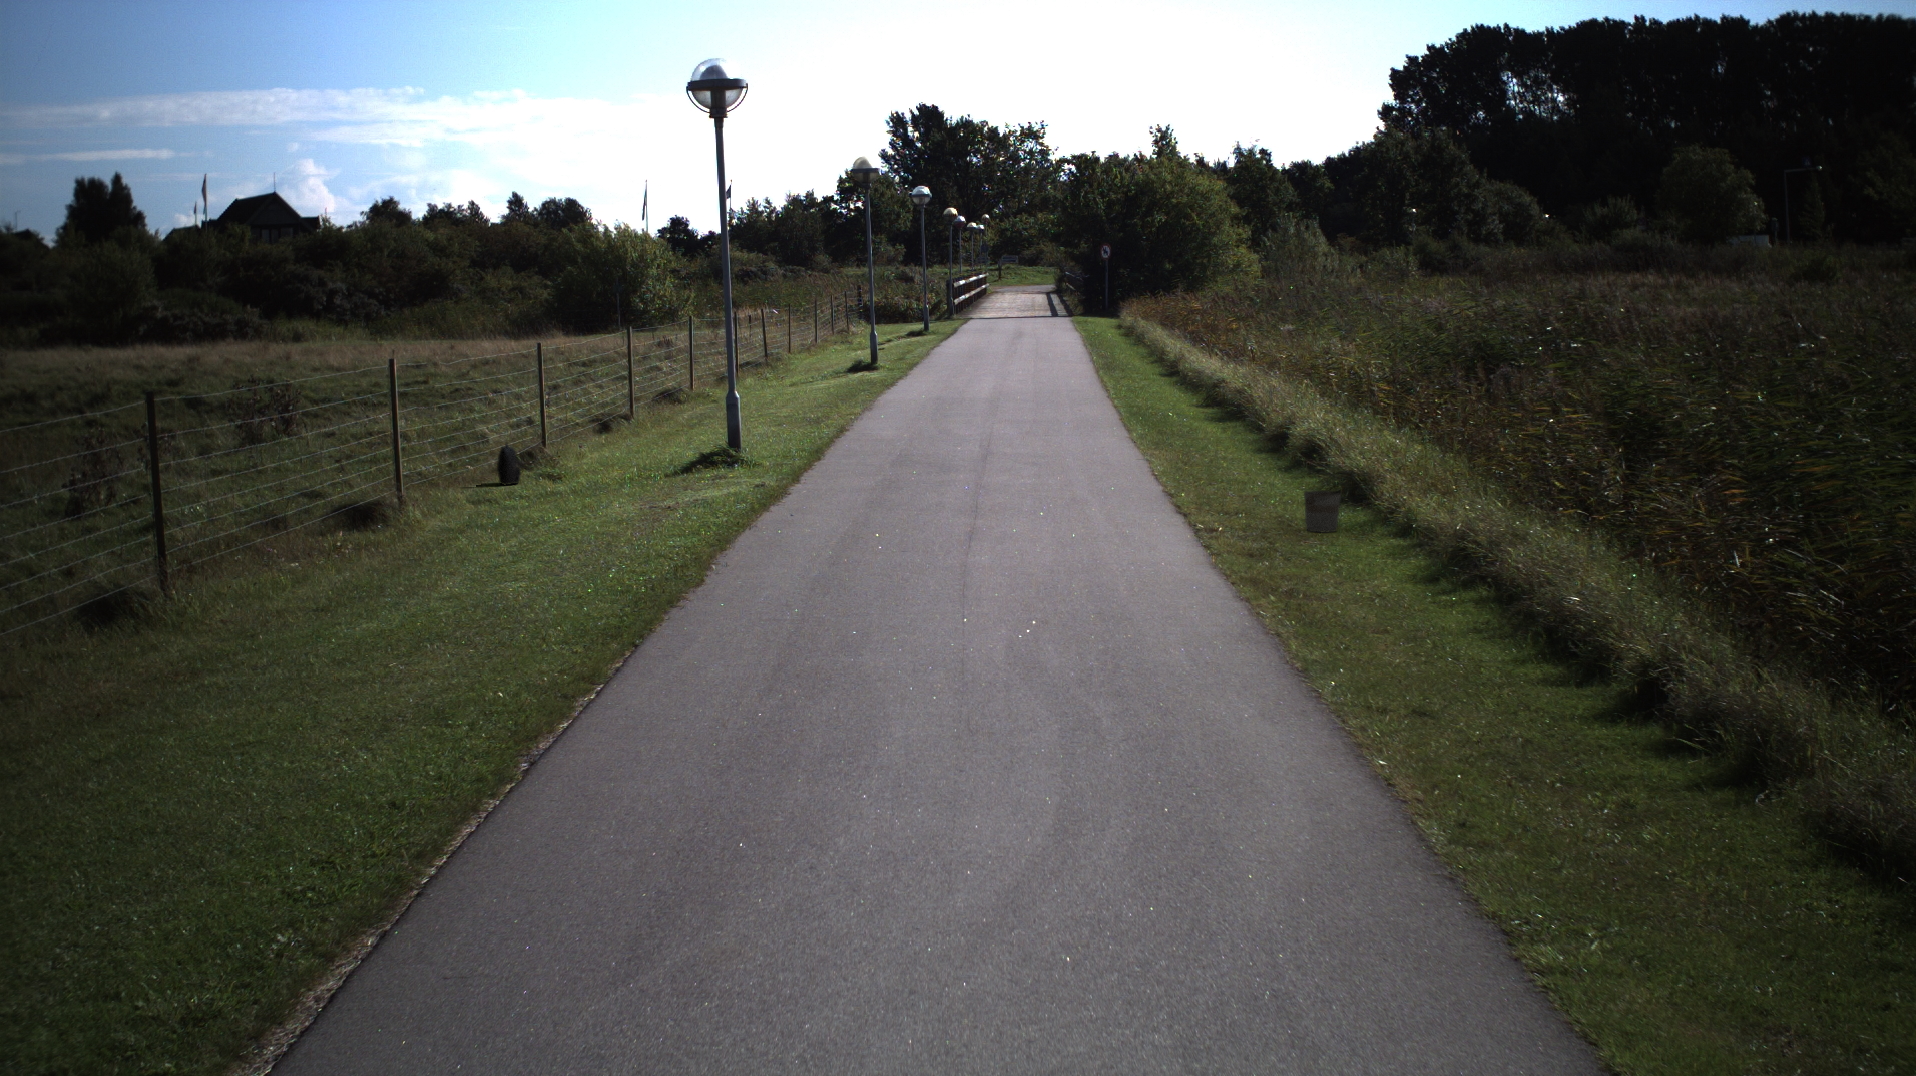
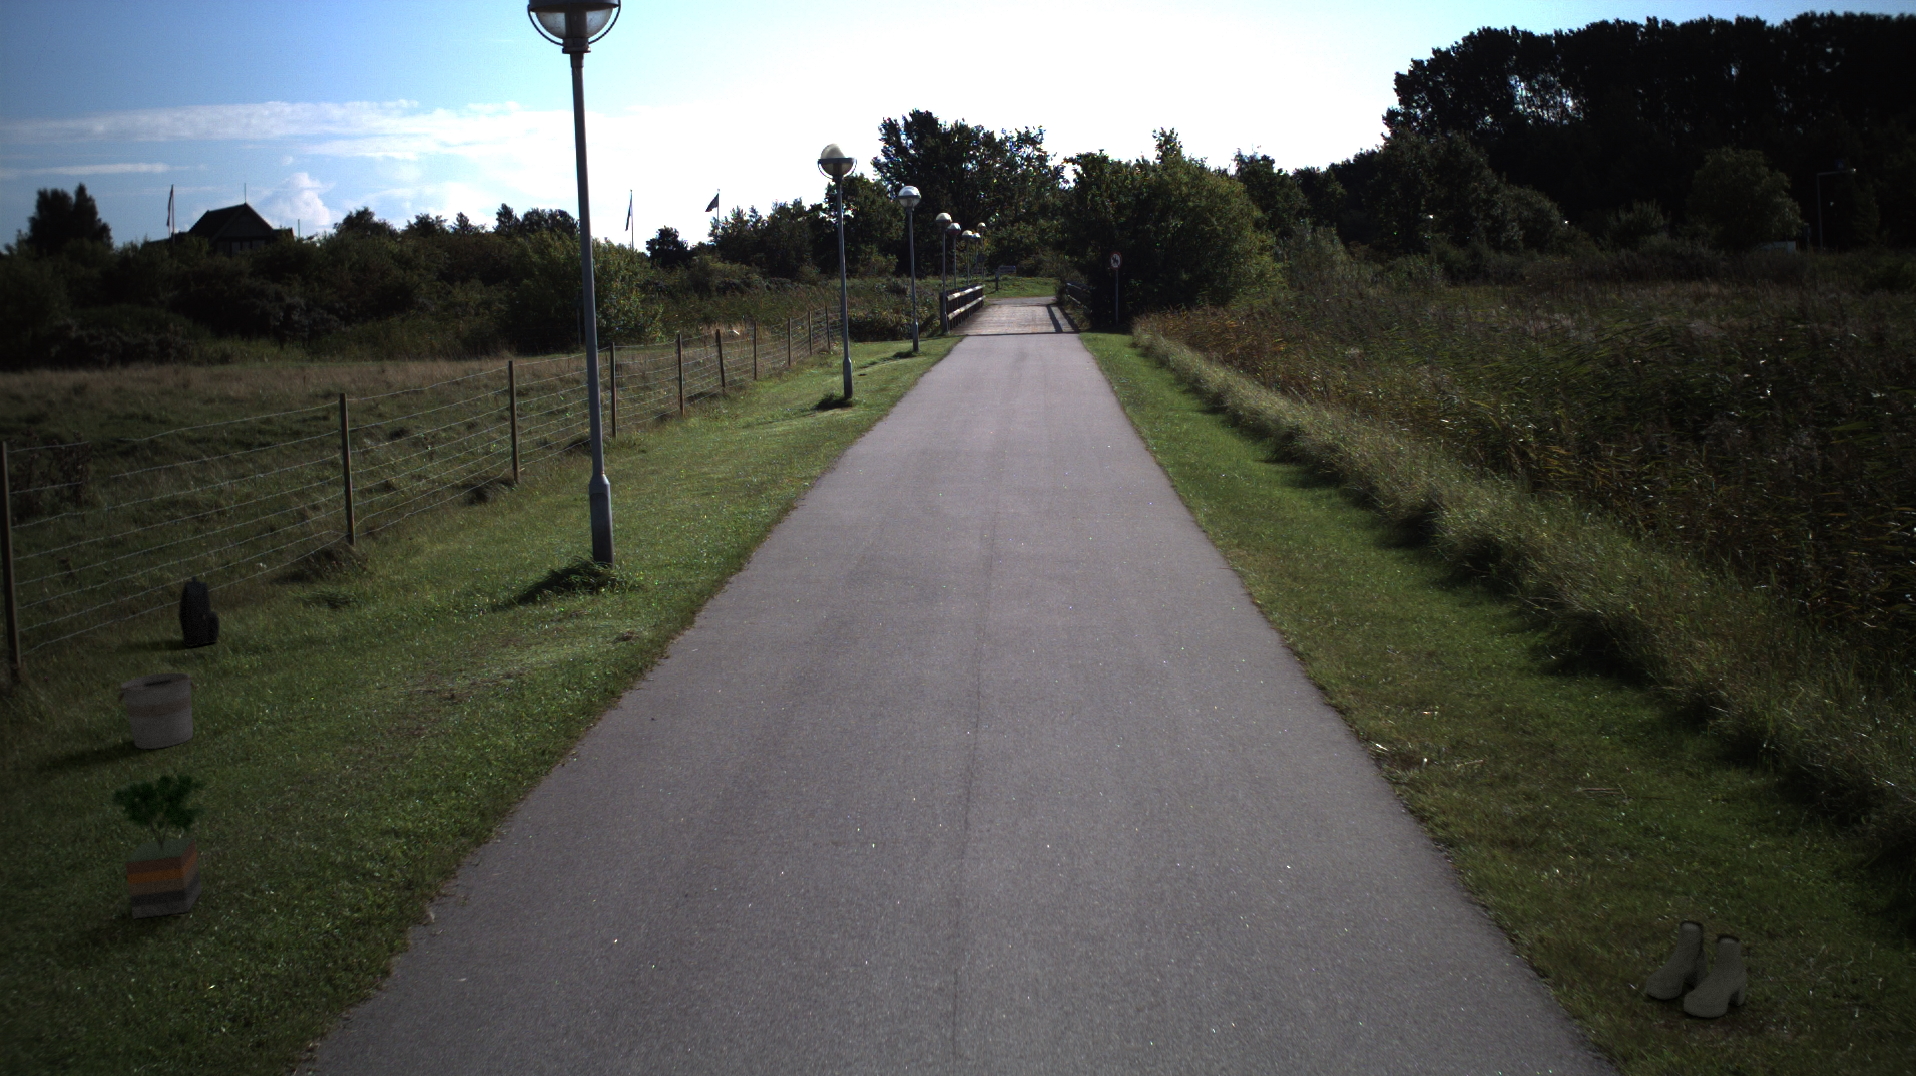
bucket: present [1304,490,1341,532] -> present [118,673,197,749]
potted tree: none [580,491,624,554] -> present [109,774,207,919]
boots: none [1238,532,1276,564] -> present [1645,920,1747,1018]

